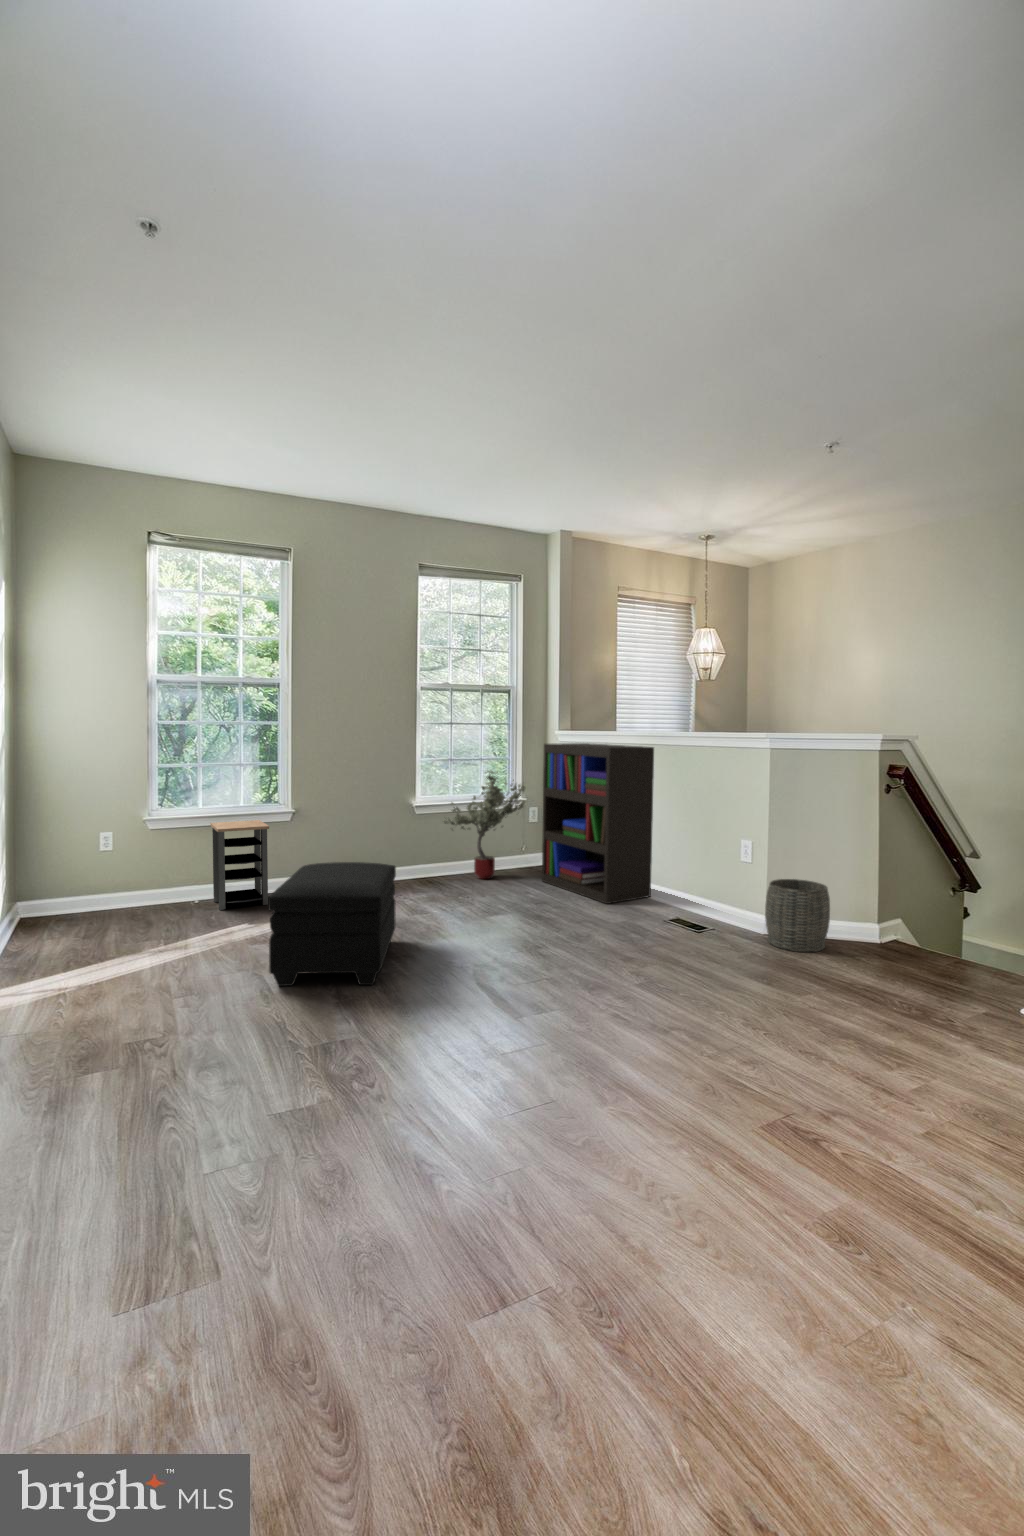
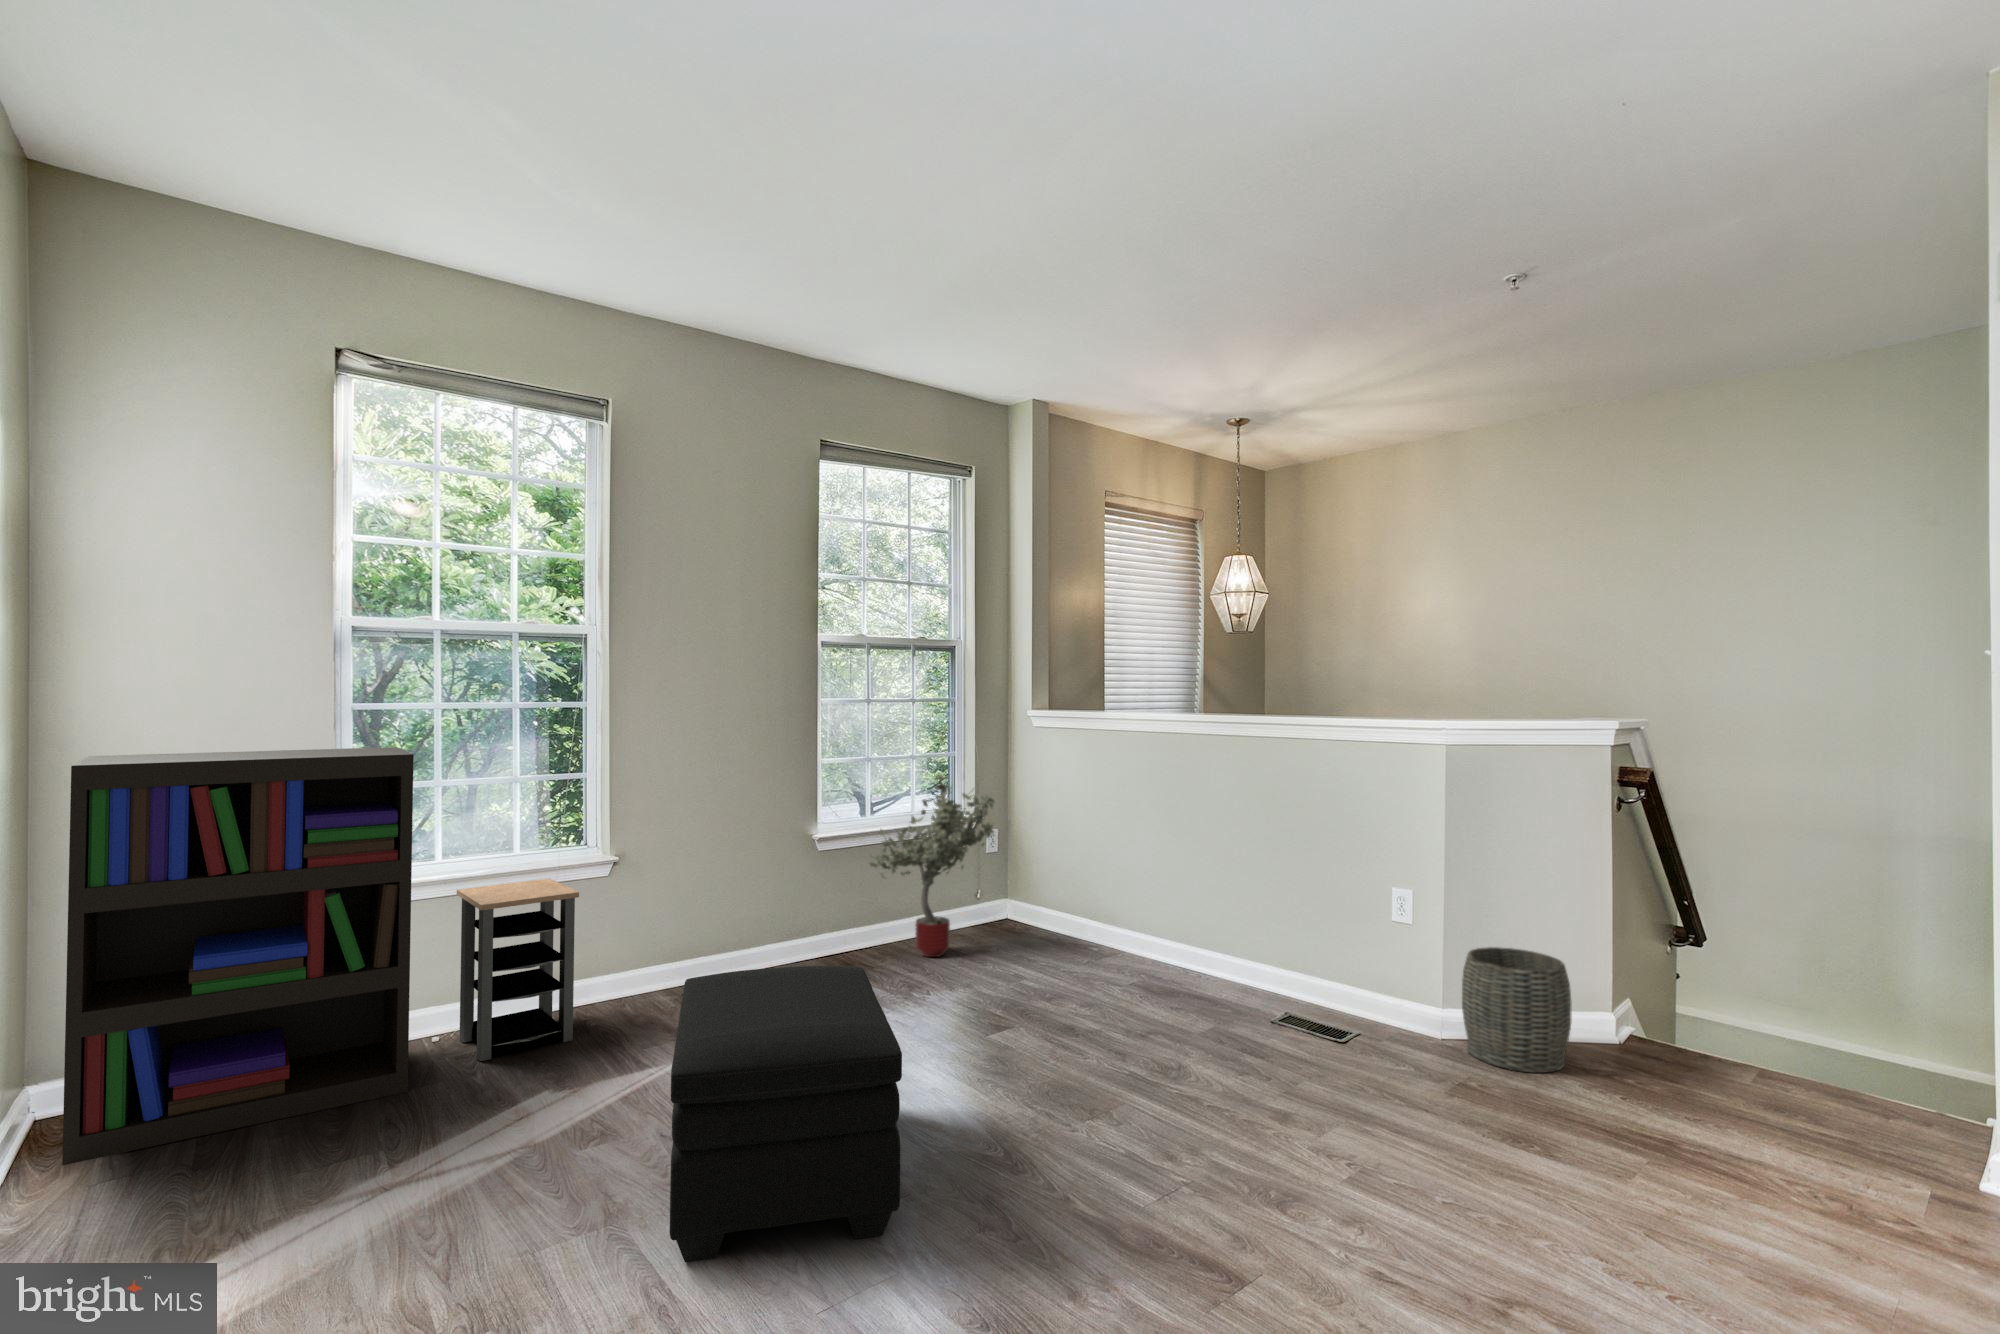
bookshelf: present [542,743,654,904] -> present [62,747,414,1165]

